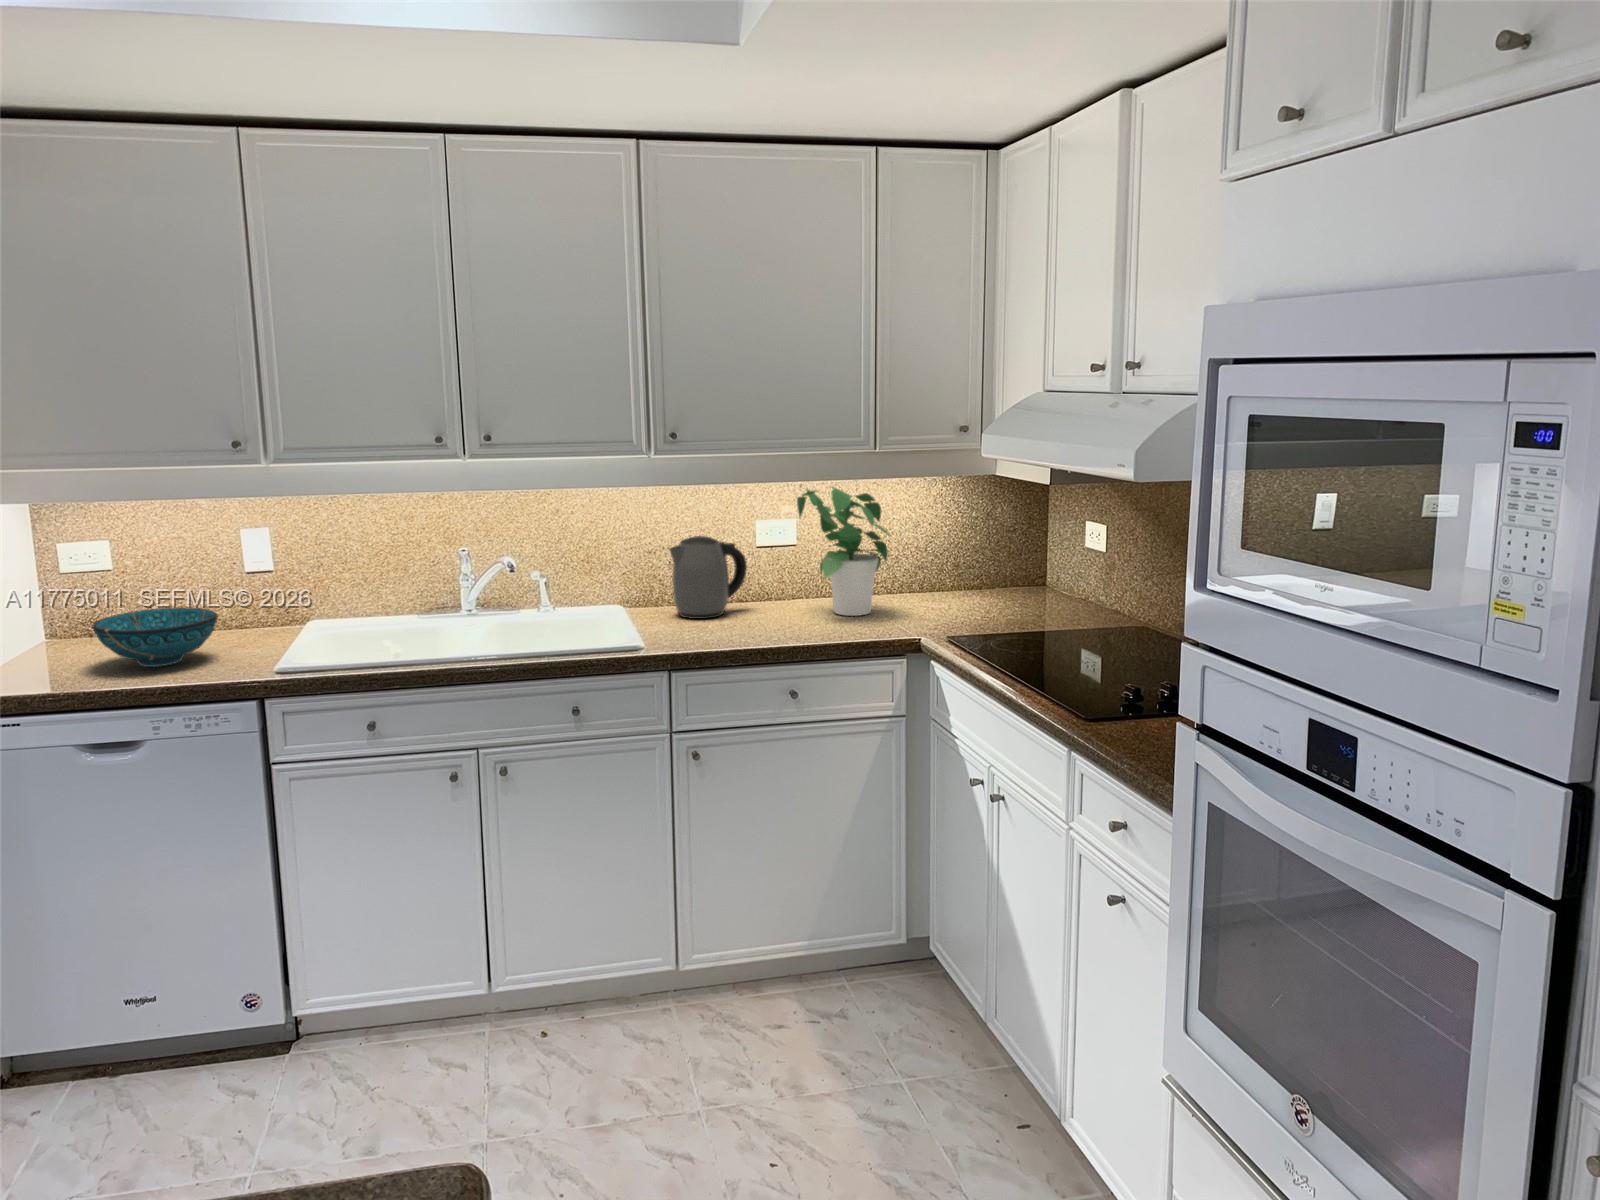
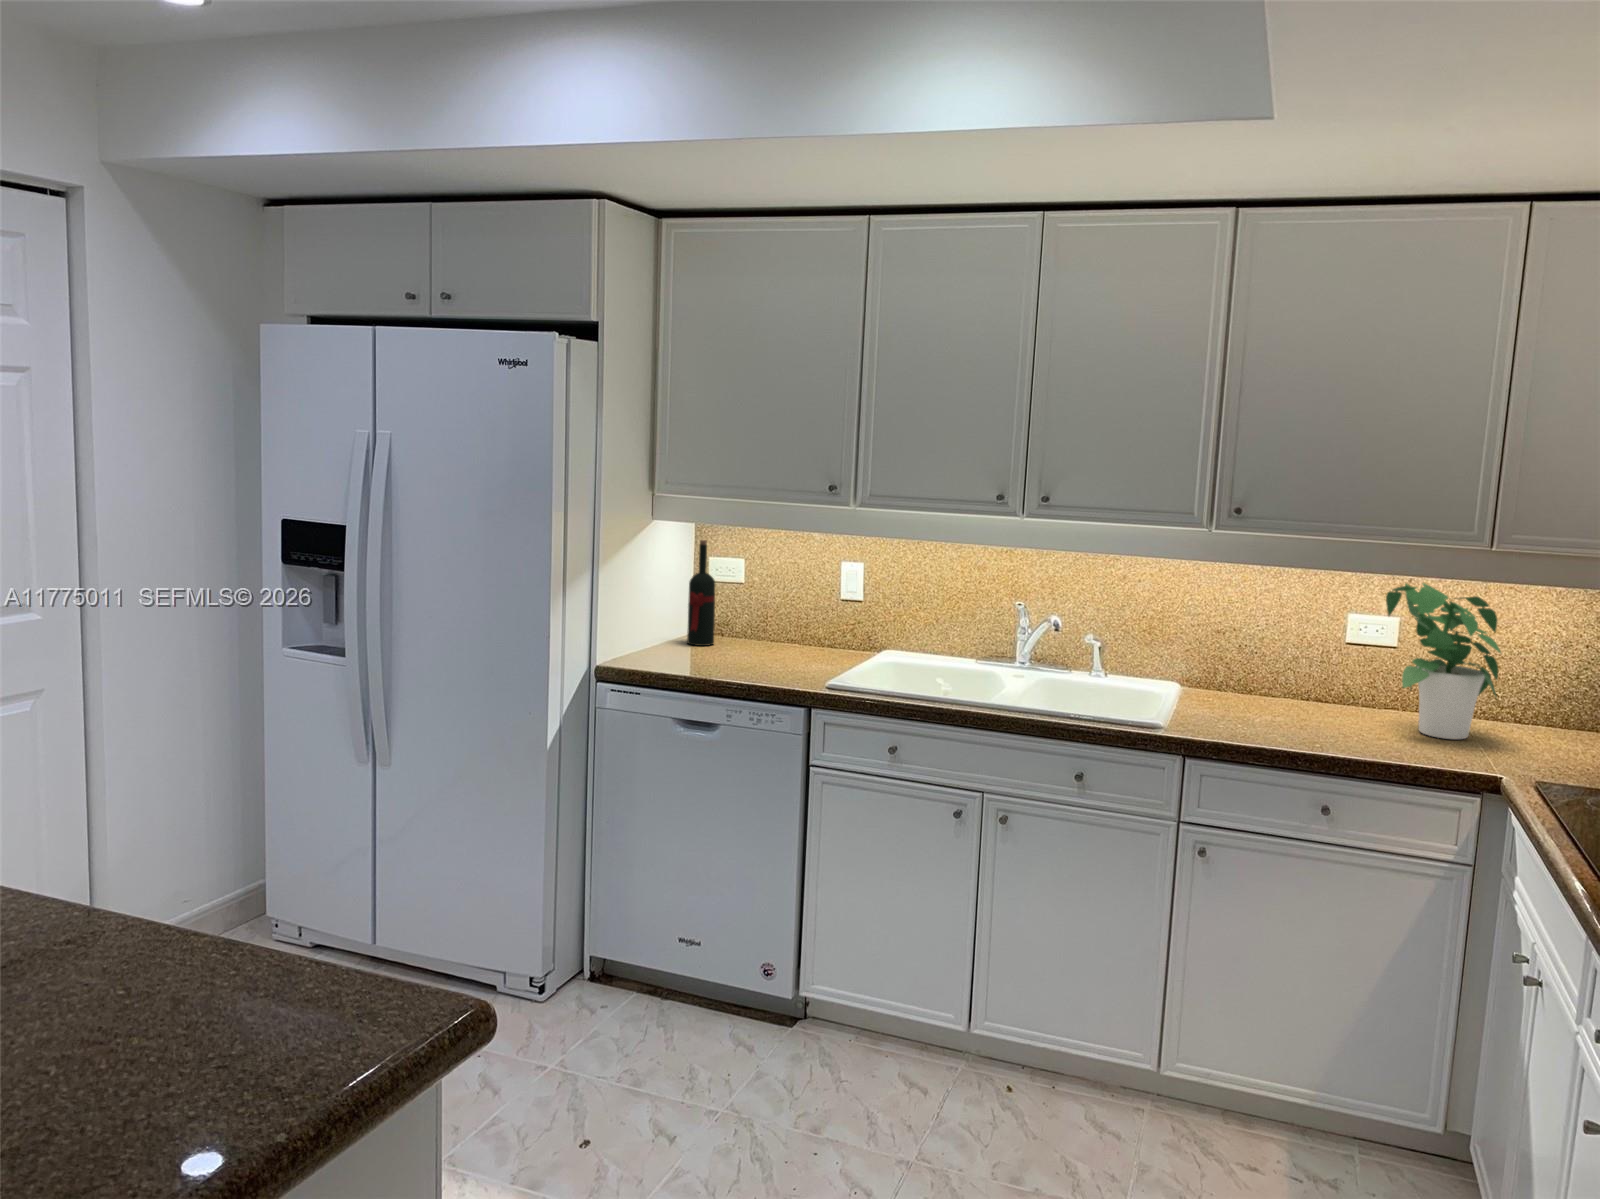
wine bottle: none [39,523,86,653] -> present [687,540,715,646]
kettle: present [669,536,747,619] -> none [1229,621,1321,712]
decorative bowl: present [92,607,218,667] -> none [707,619,801,668]

